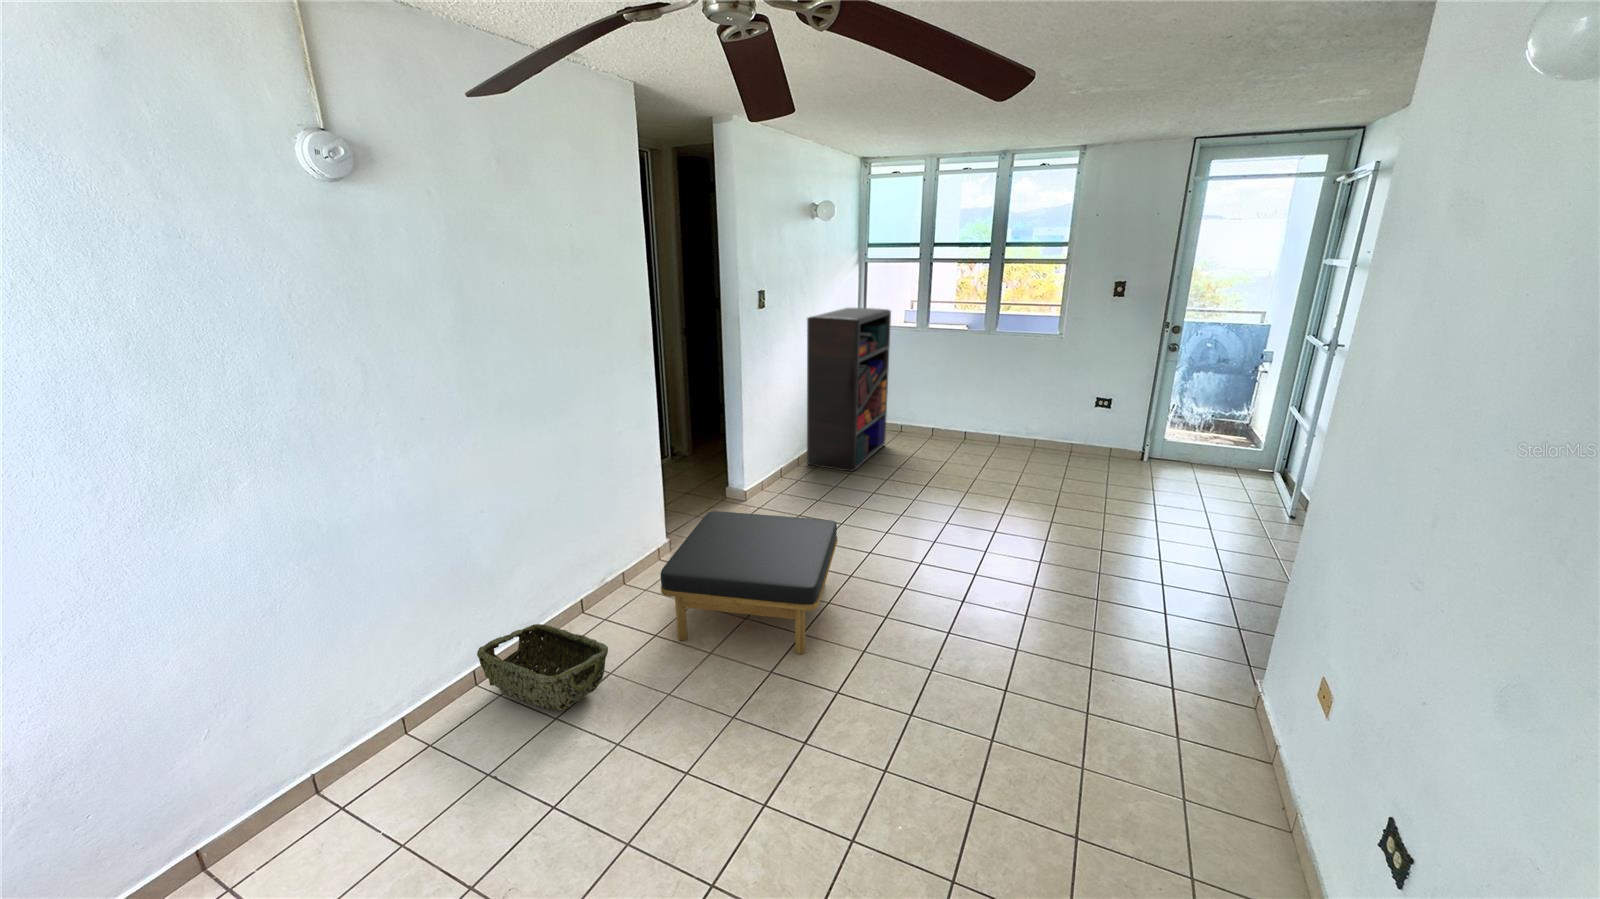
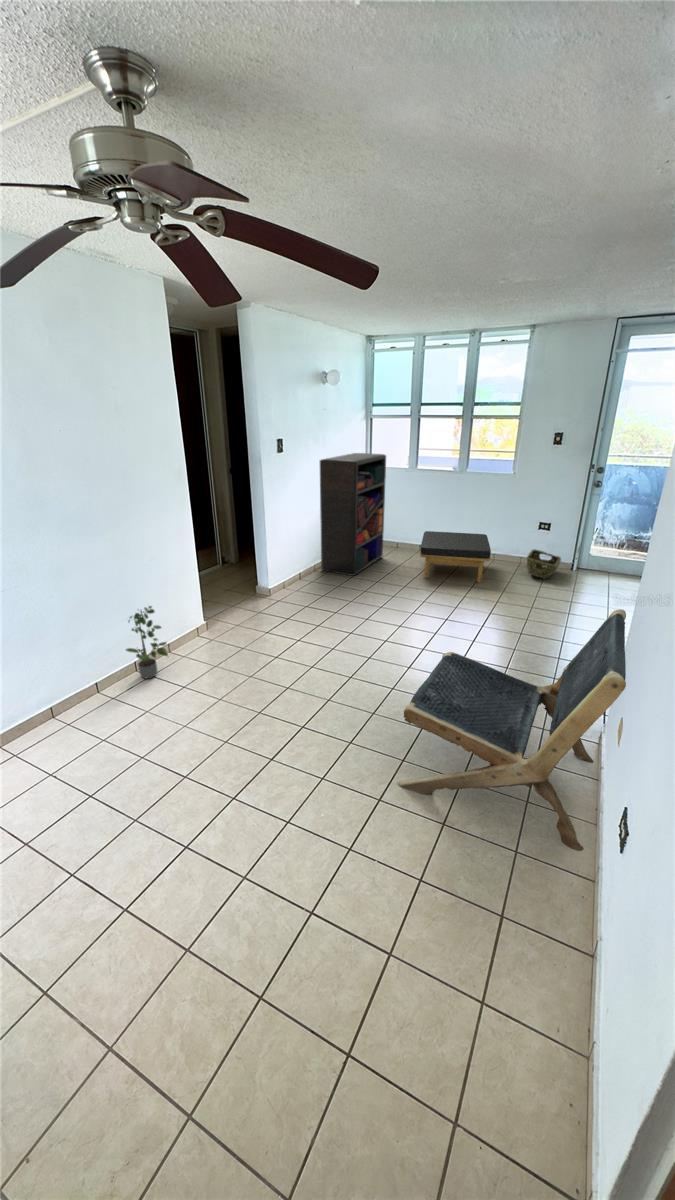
ottoman: present [661,511,837,654] -> present [420,531,491,583]
potted plant: none [572,519,630,624] -> present [126,606,168,678]
lounge chair: none [990,522,1347,871] -> present [397,609,626,851]
woven basket: present [477,624,608,711] -> present [527,549,561,579]

